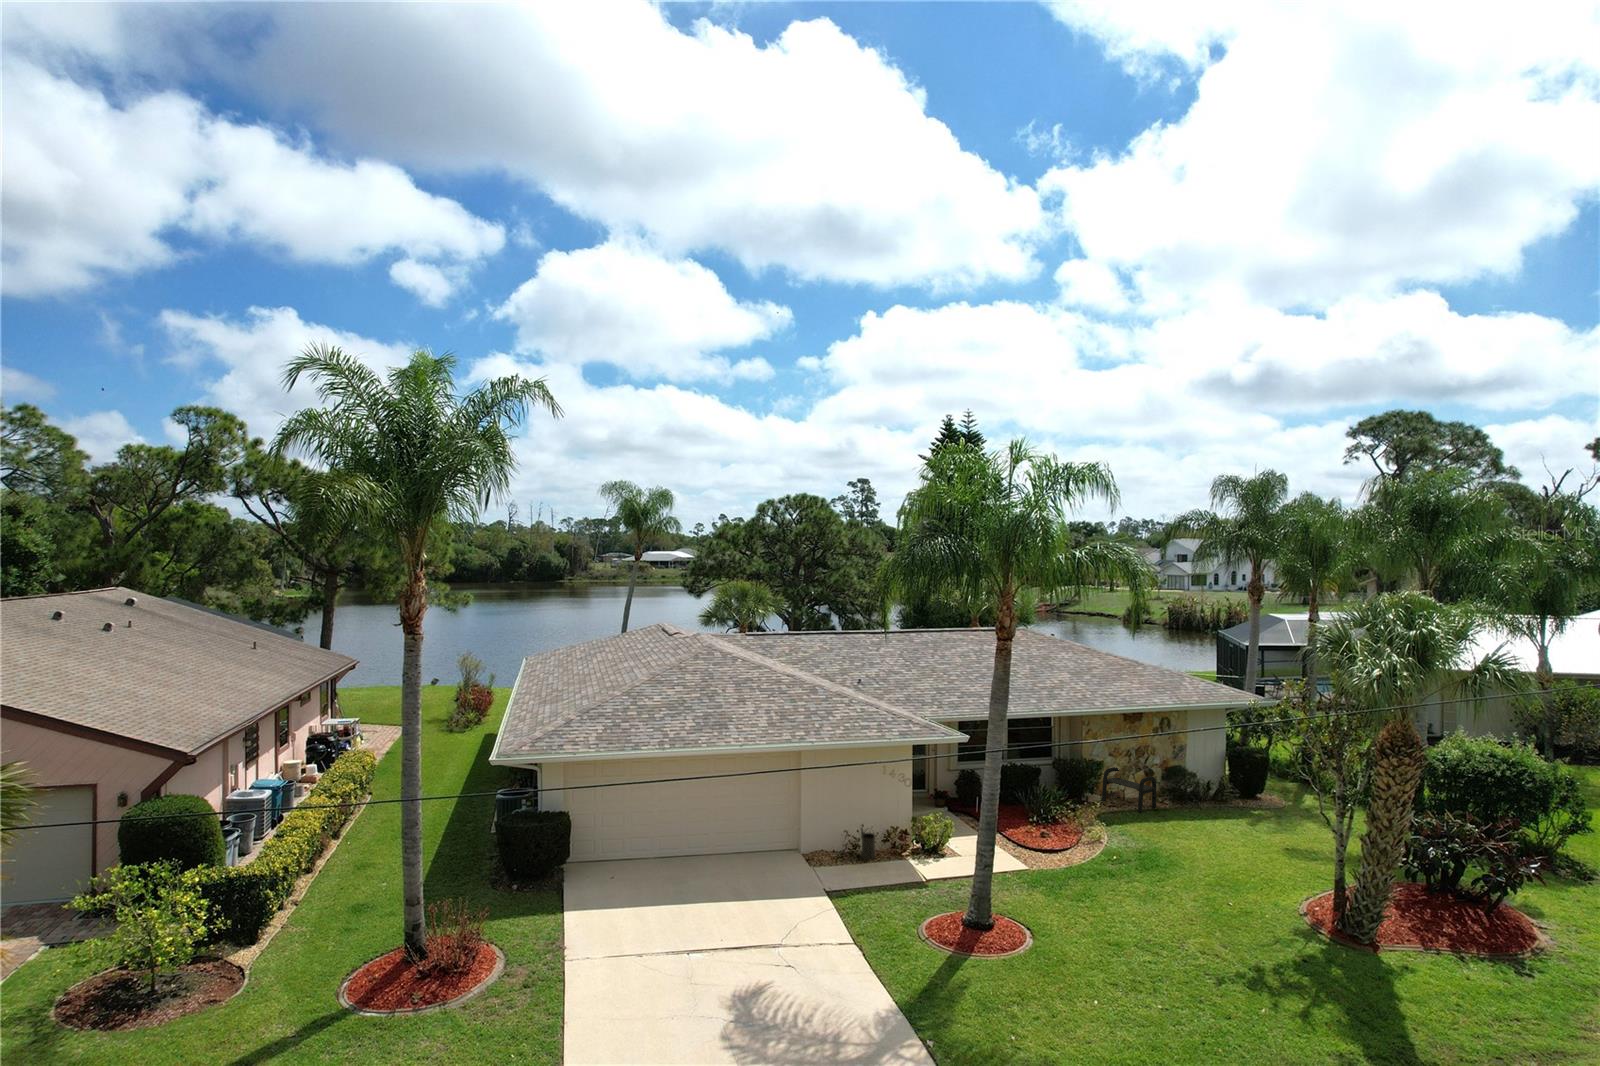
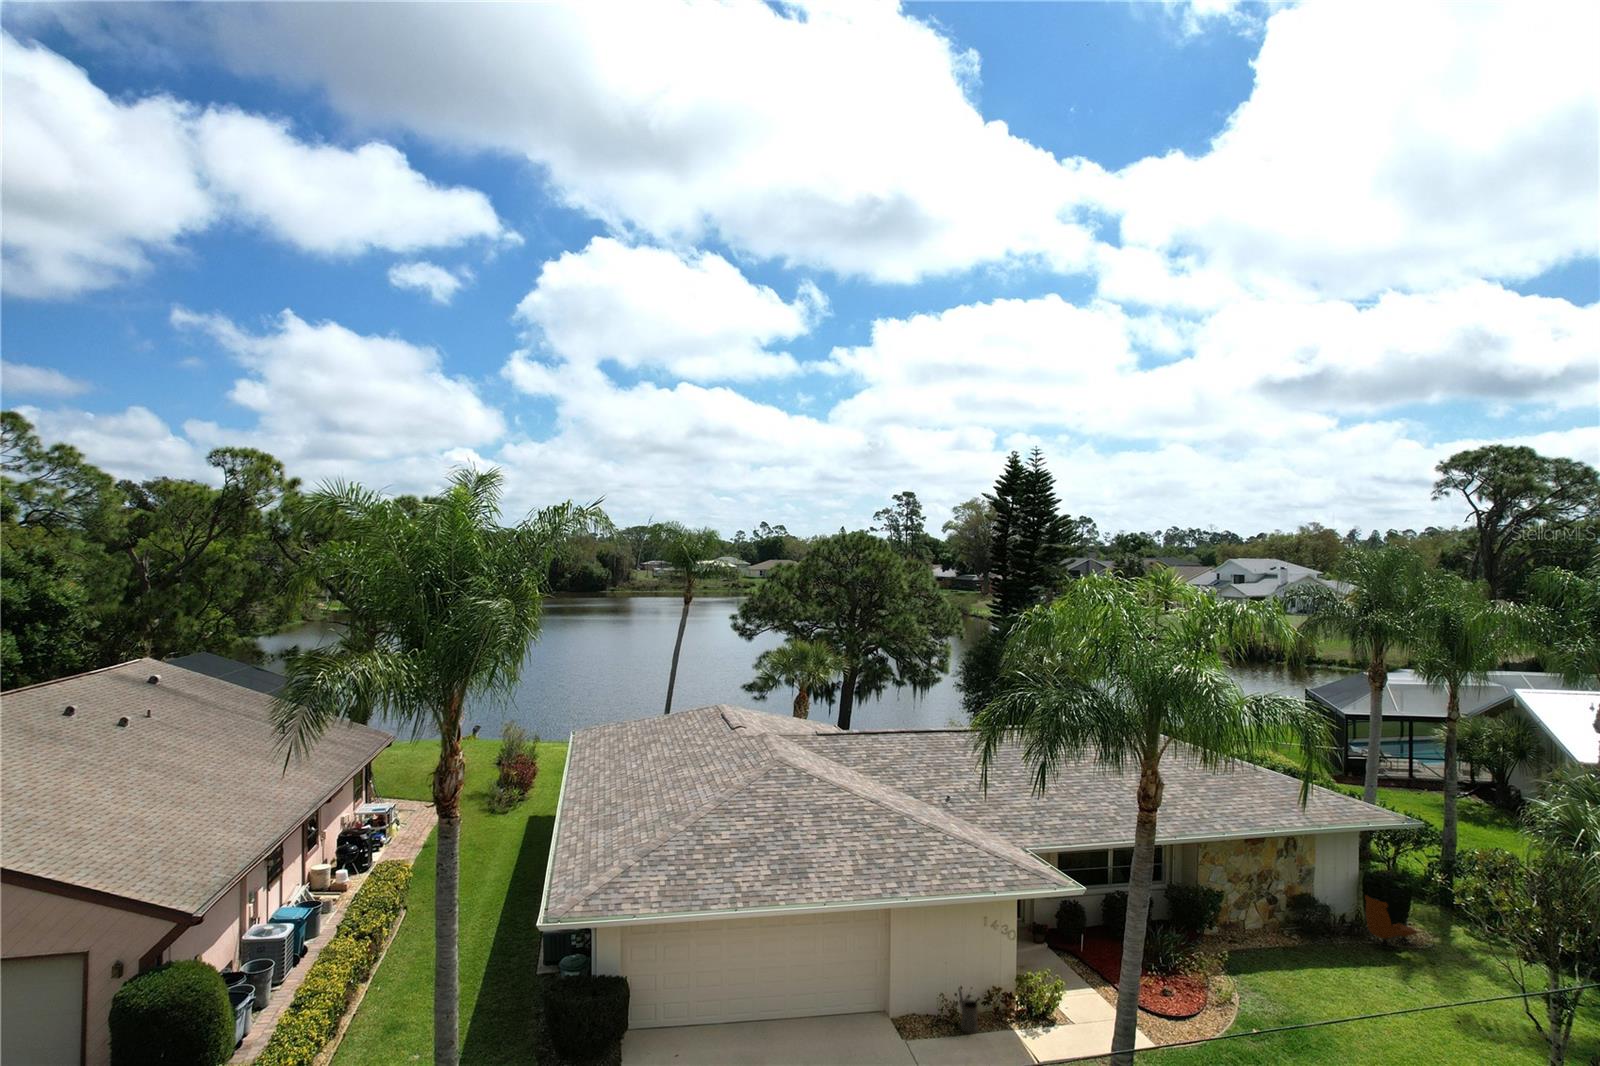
lounge chair: none [1227,762,1273,811] -> present [1365,896,1417,947]
bench: present [1102,767,1156,812] -> none [1221,897,1286,956]

